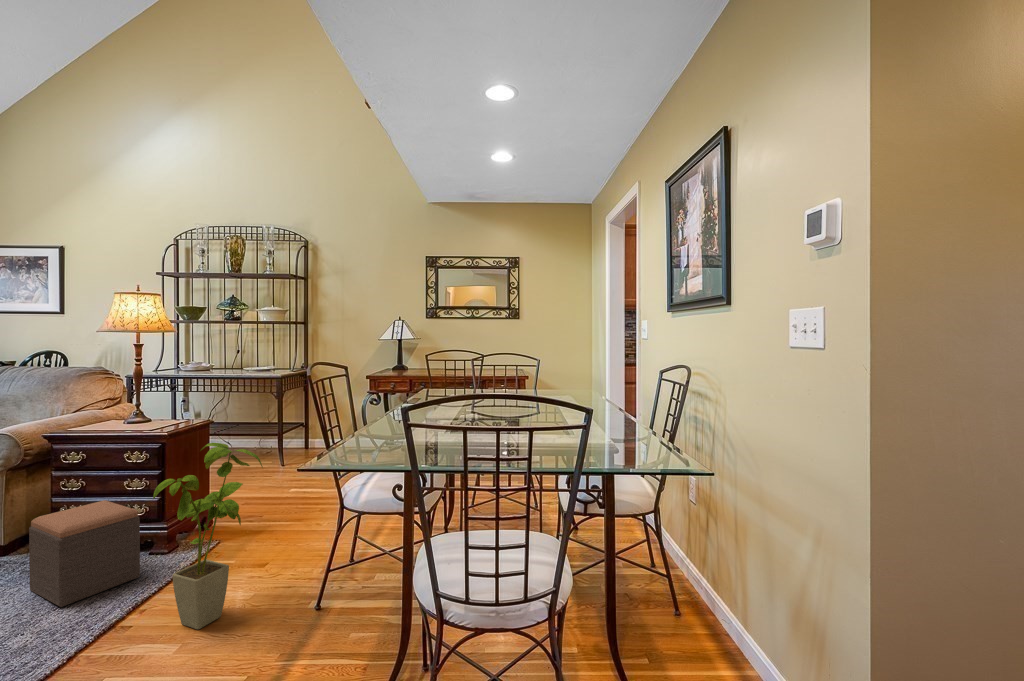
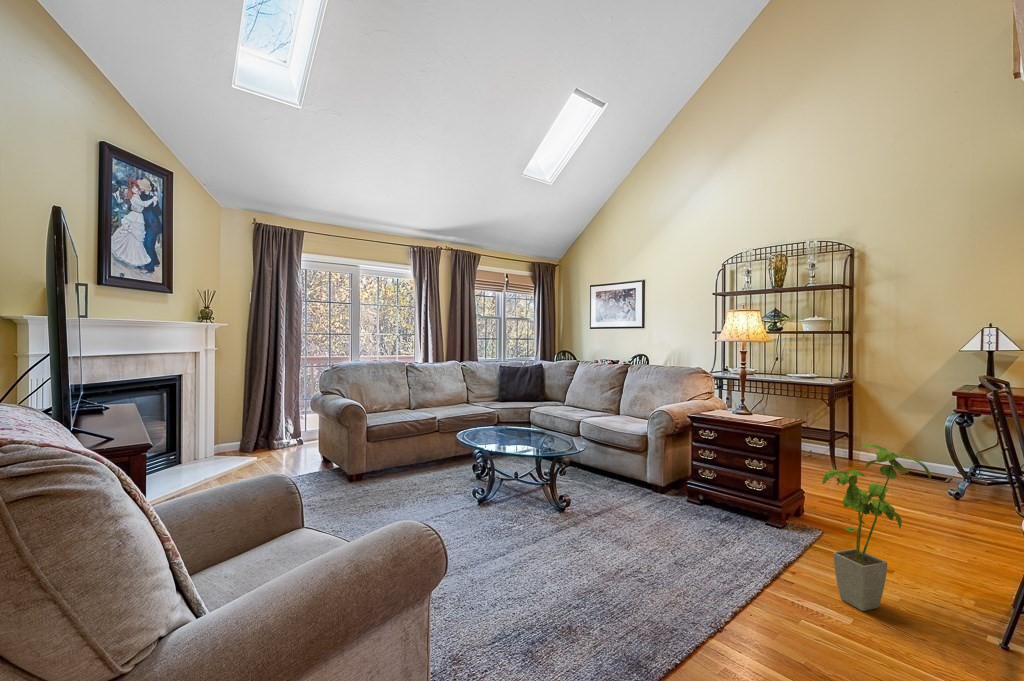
footstool: present [29,500,140,607] -> none [696,472,772,546]

